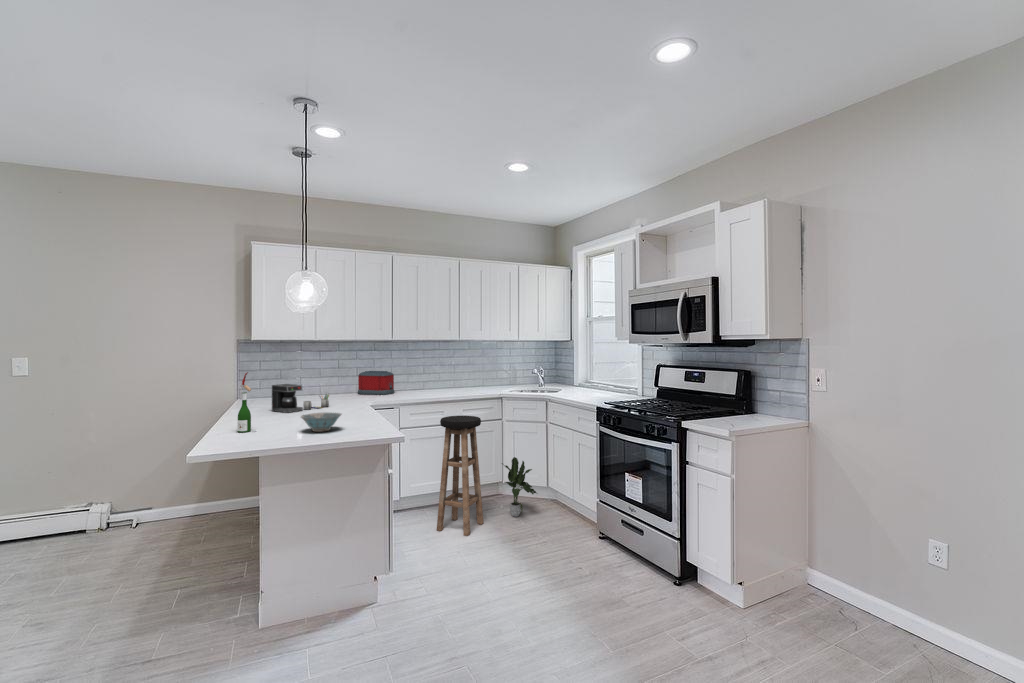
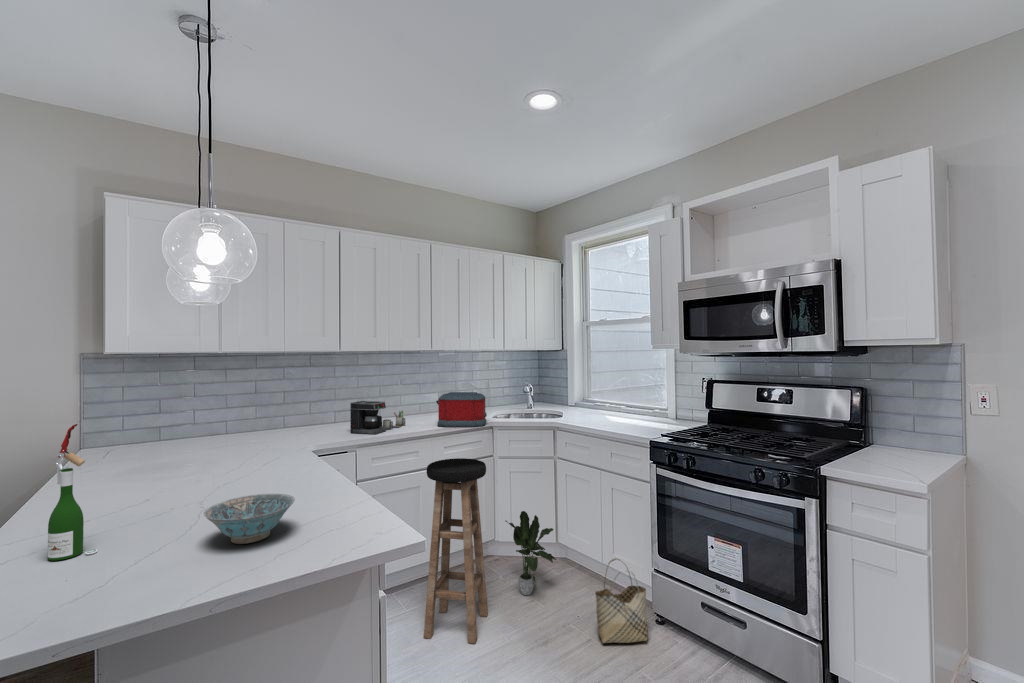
toaster: present [358,371,394,395] -> present [436,392,487,427]
coffee maker: present [272,384,329,413] -> present [350,401,405,434]
woven basket: none [549,488,586,544] -> present [595,559,648,643]

